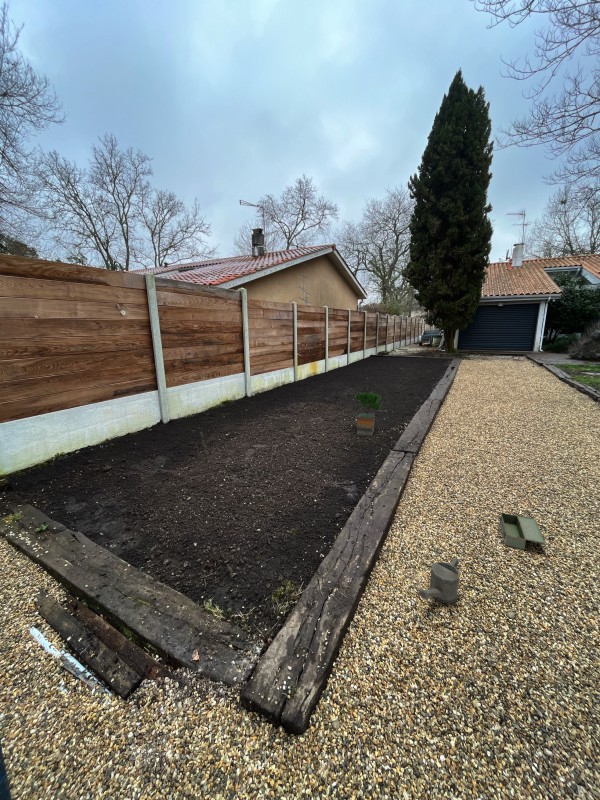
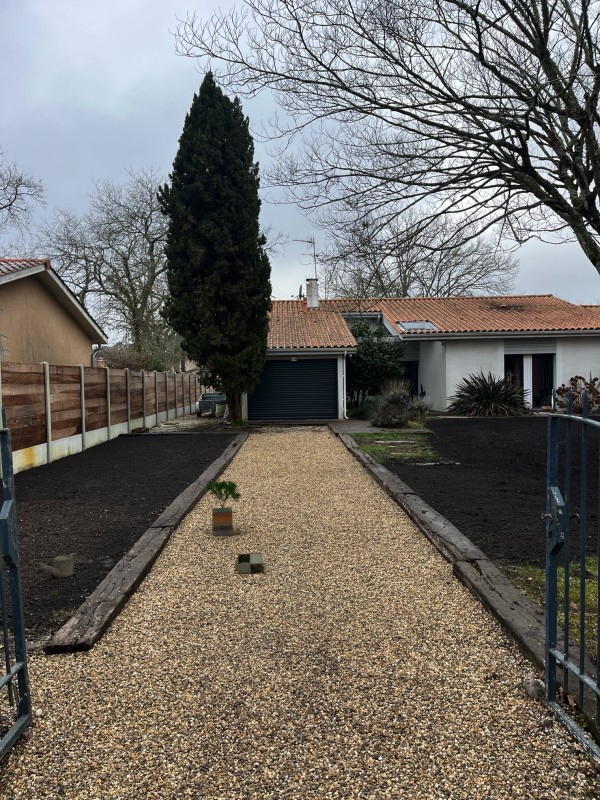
potted tree: present [355,393,382,436] -> present [206,481,241,536]
watering can: present [419,558,460,604] -> present [40,553,77,578]

